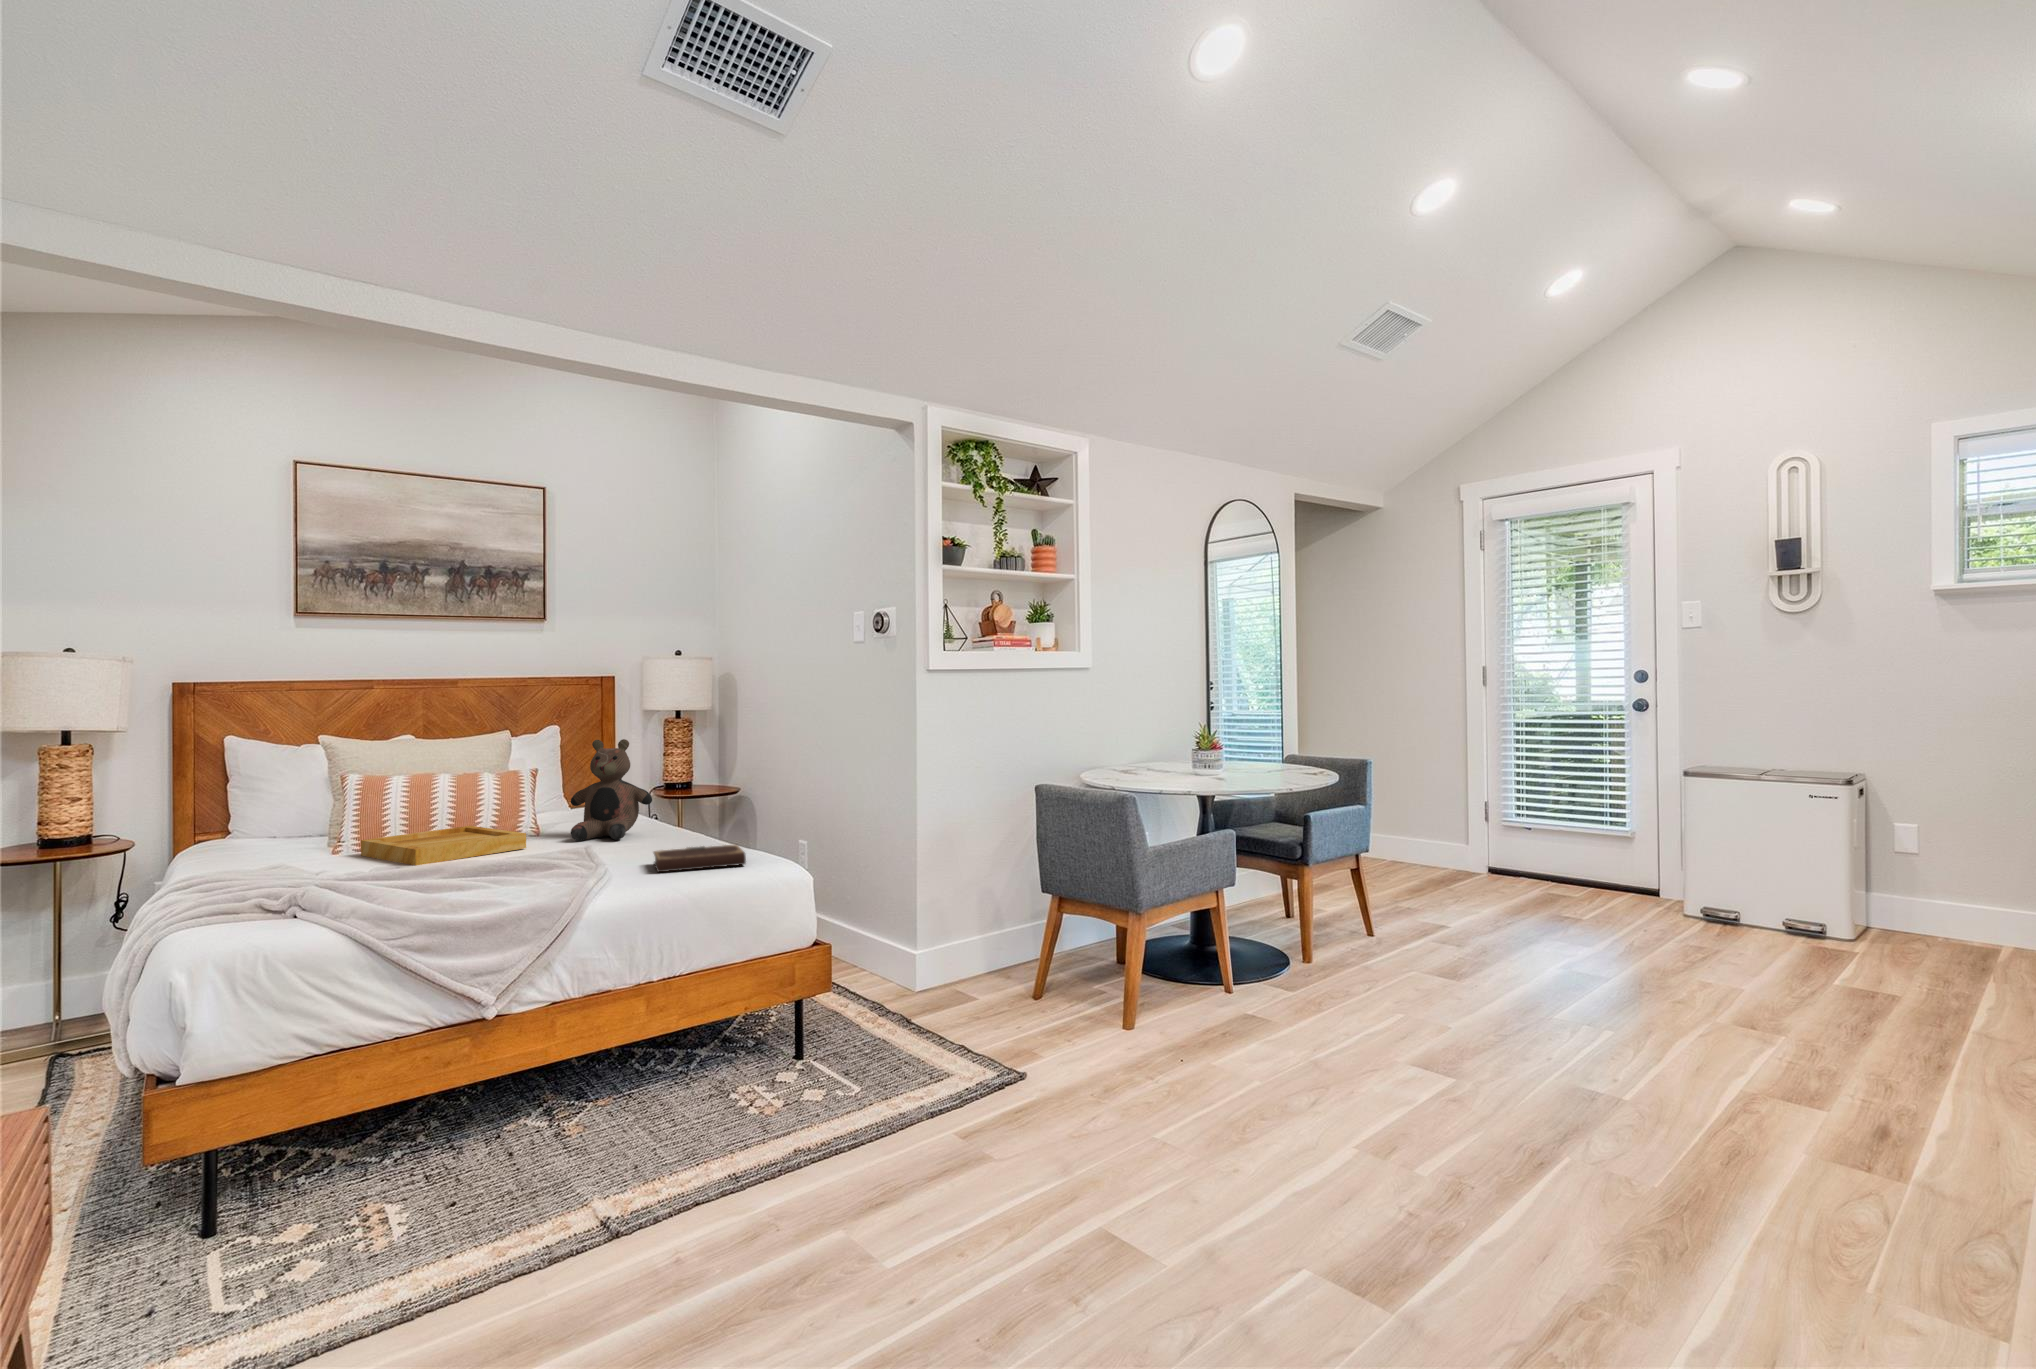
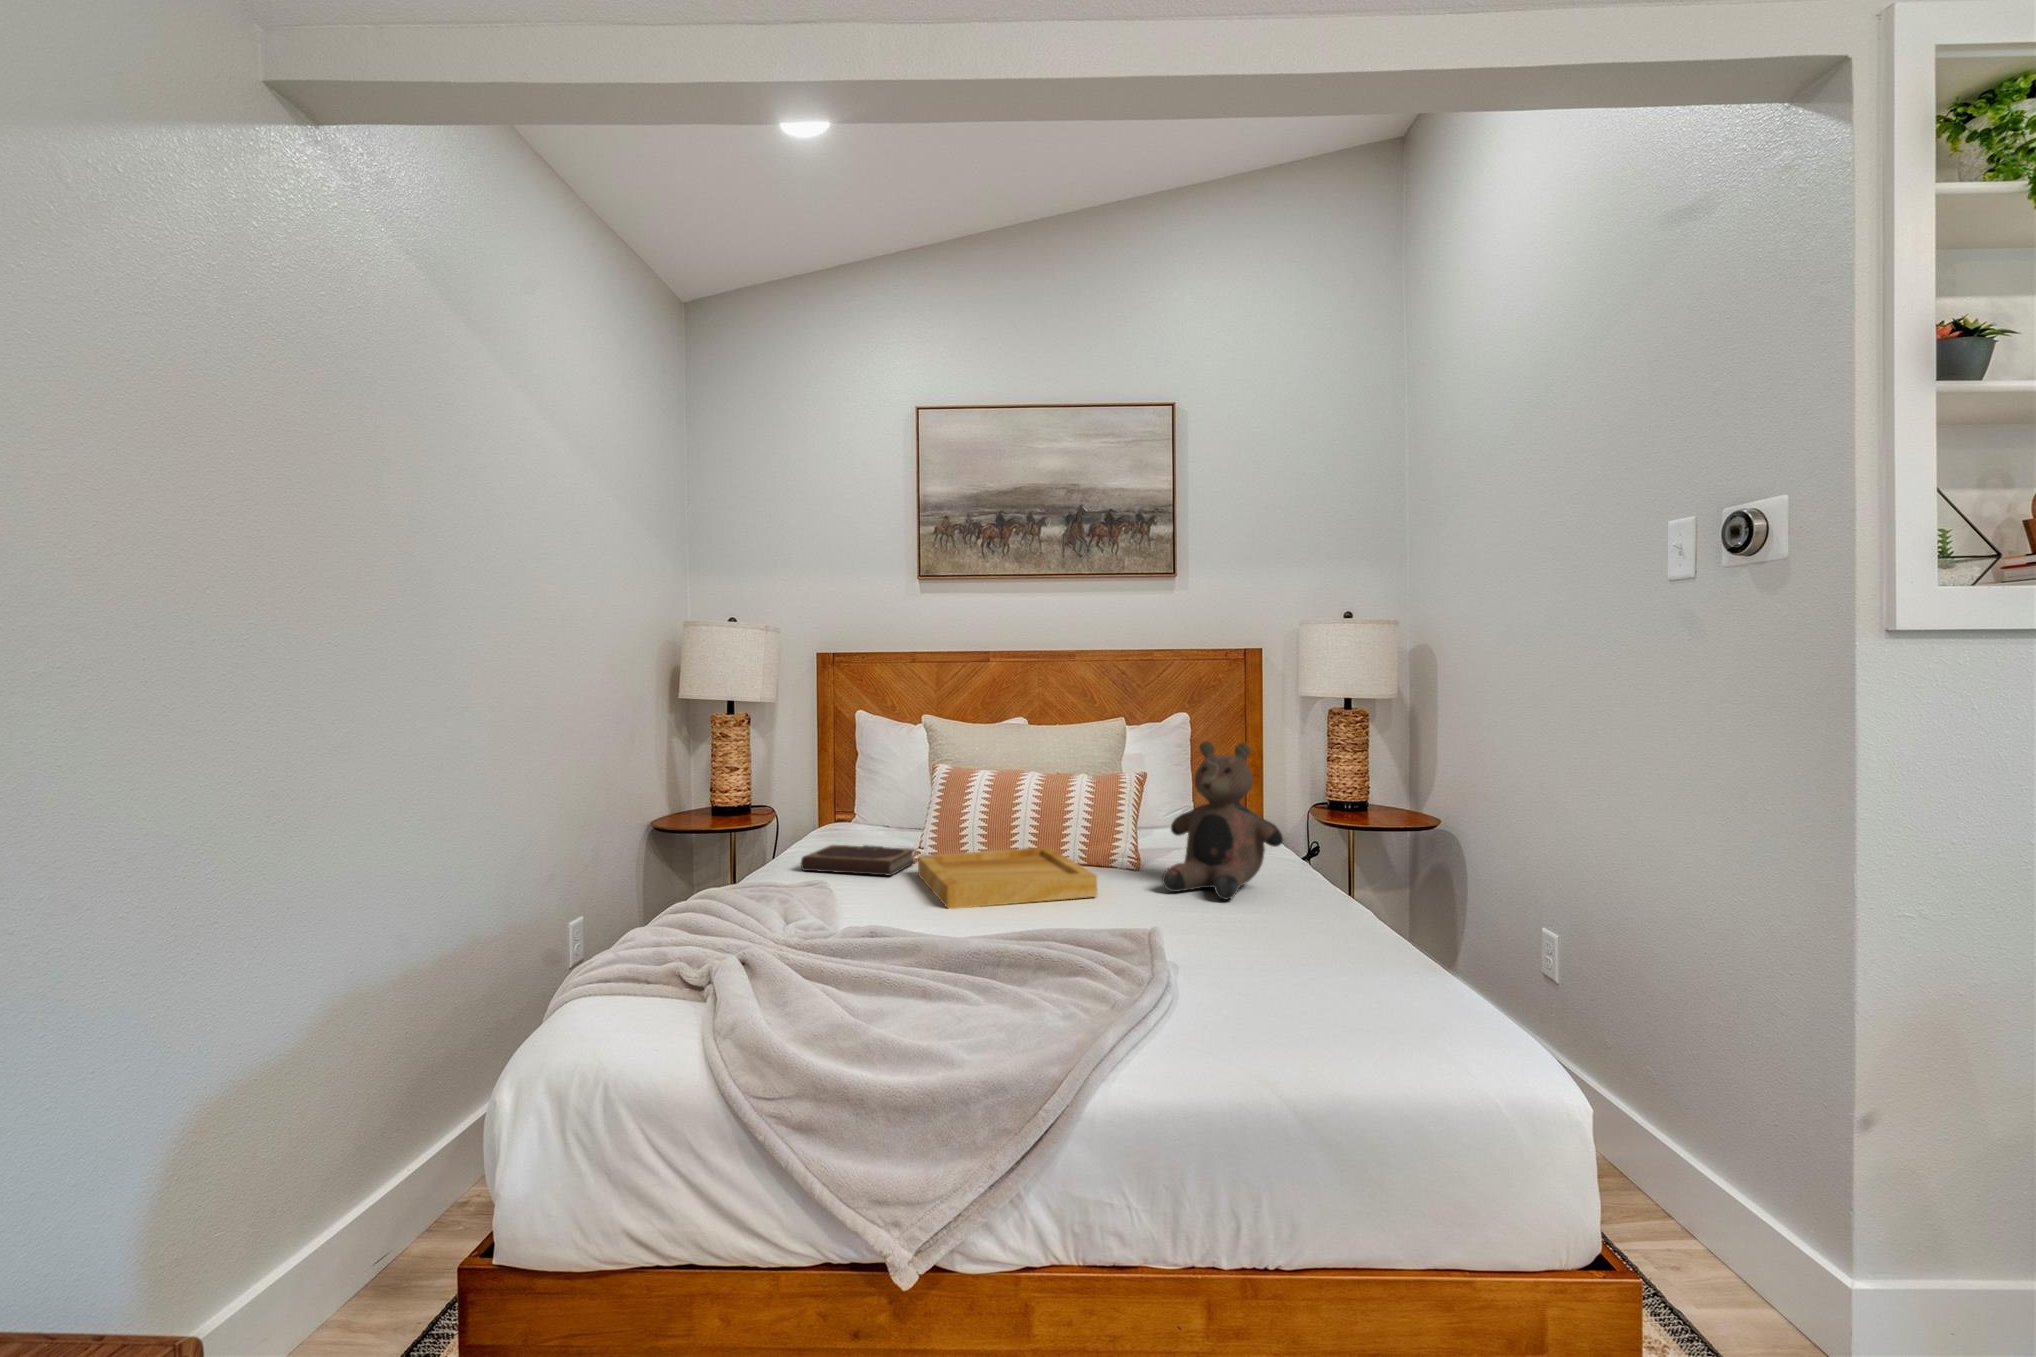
notebook: present [654,845,746,872] -> present [801,845,914,875]

